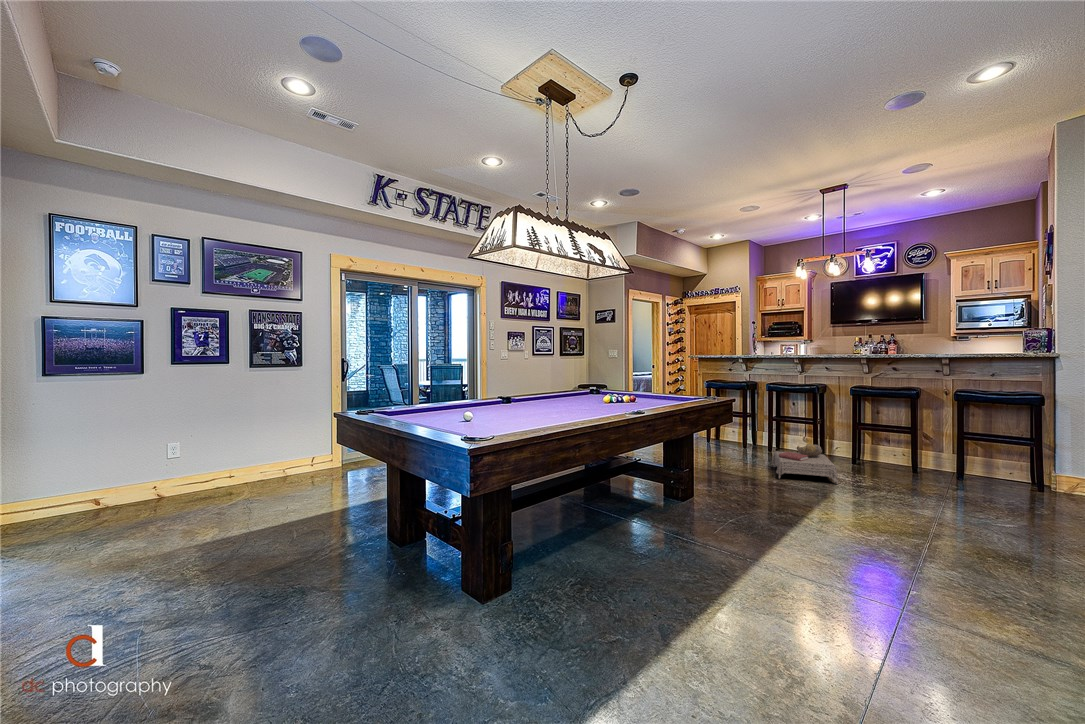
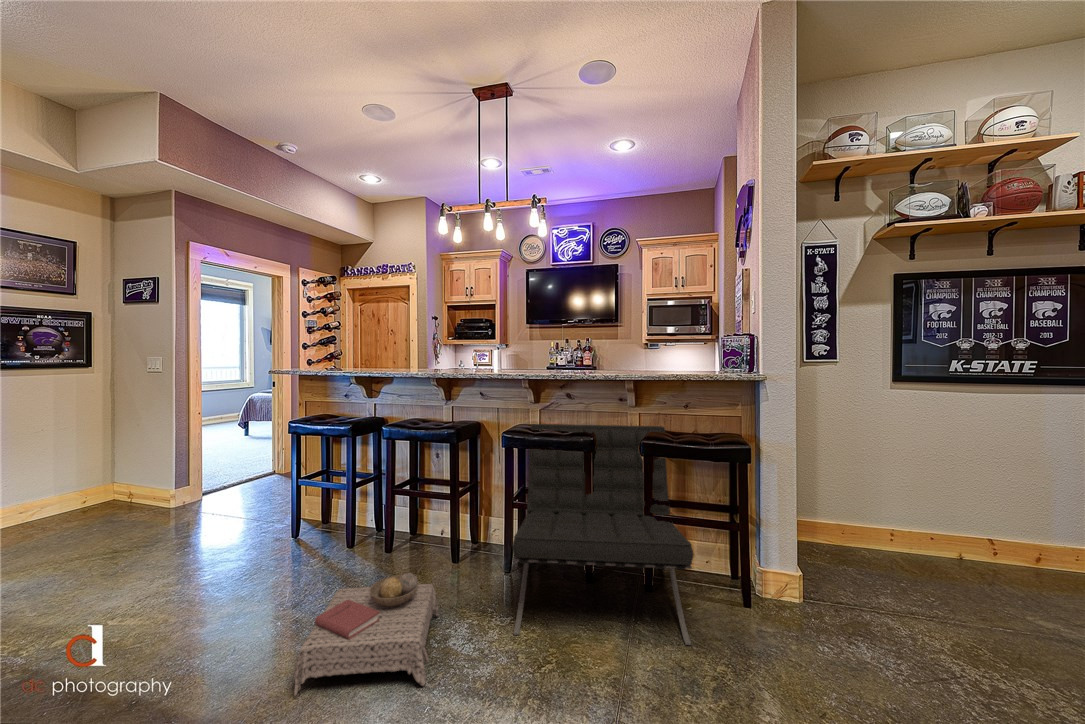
lounge chair: none [871,384,997,495] -> present [512,424,693,645]

